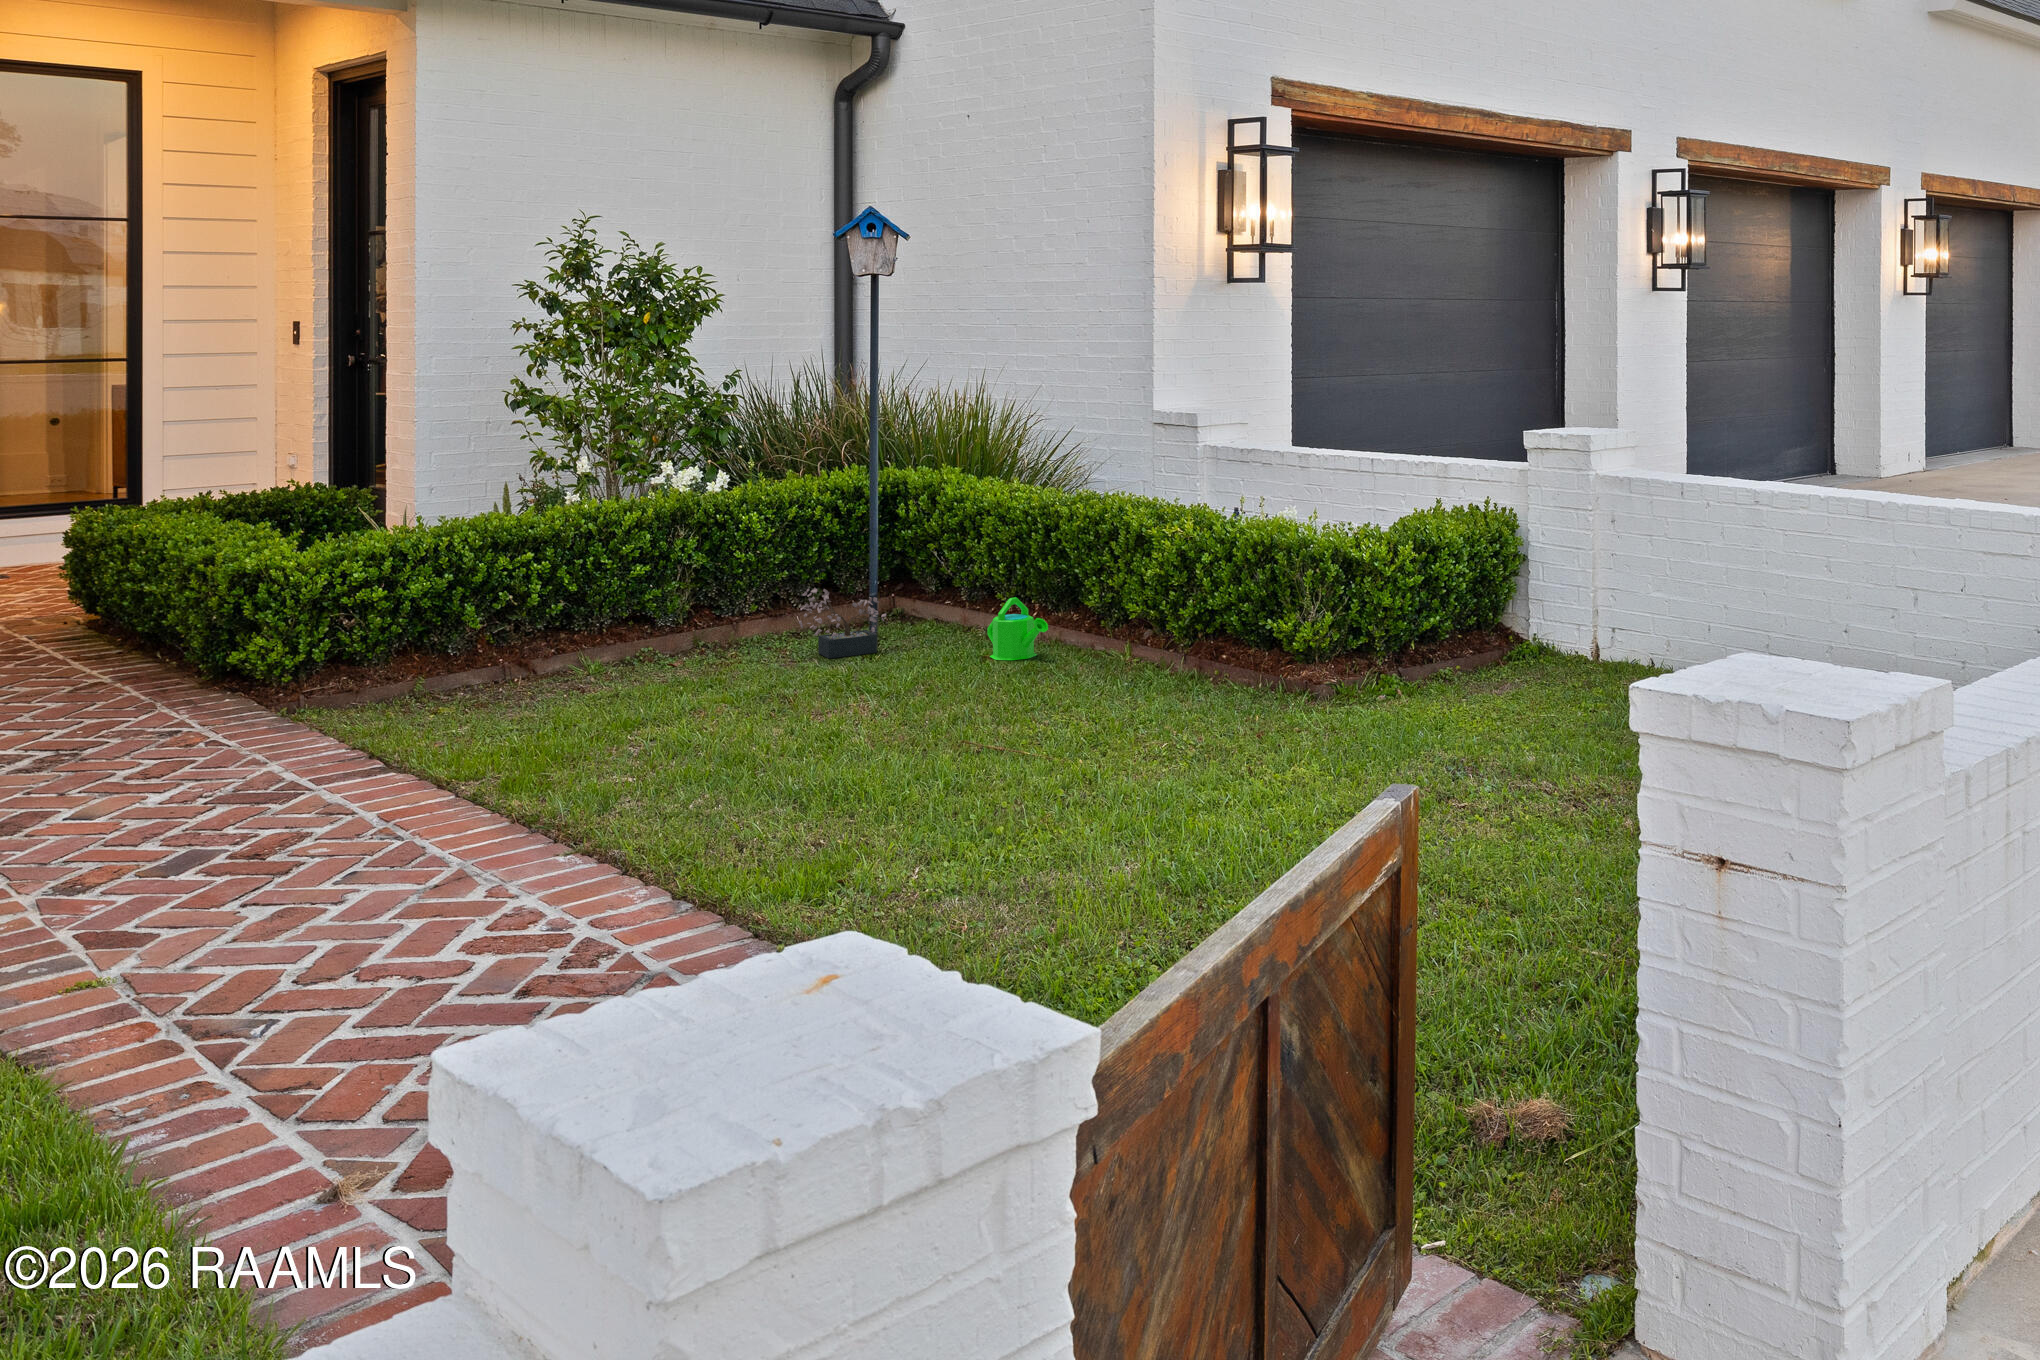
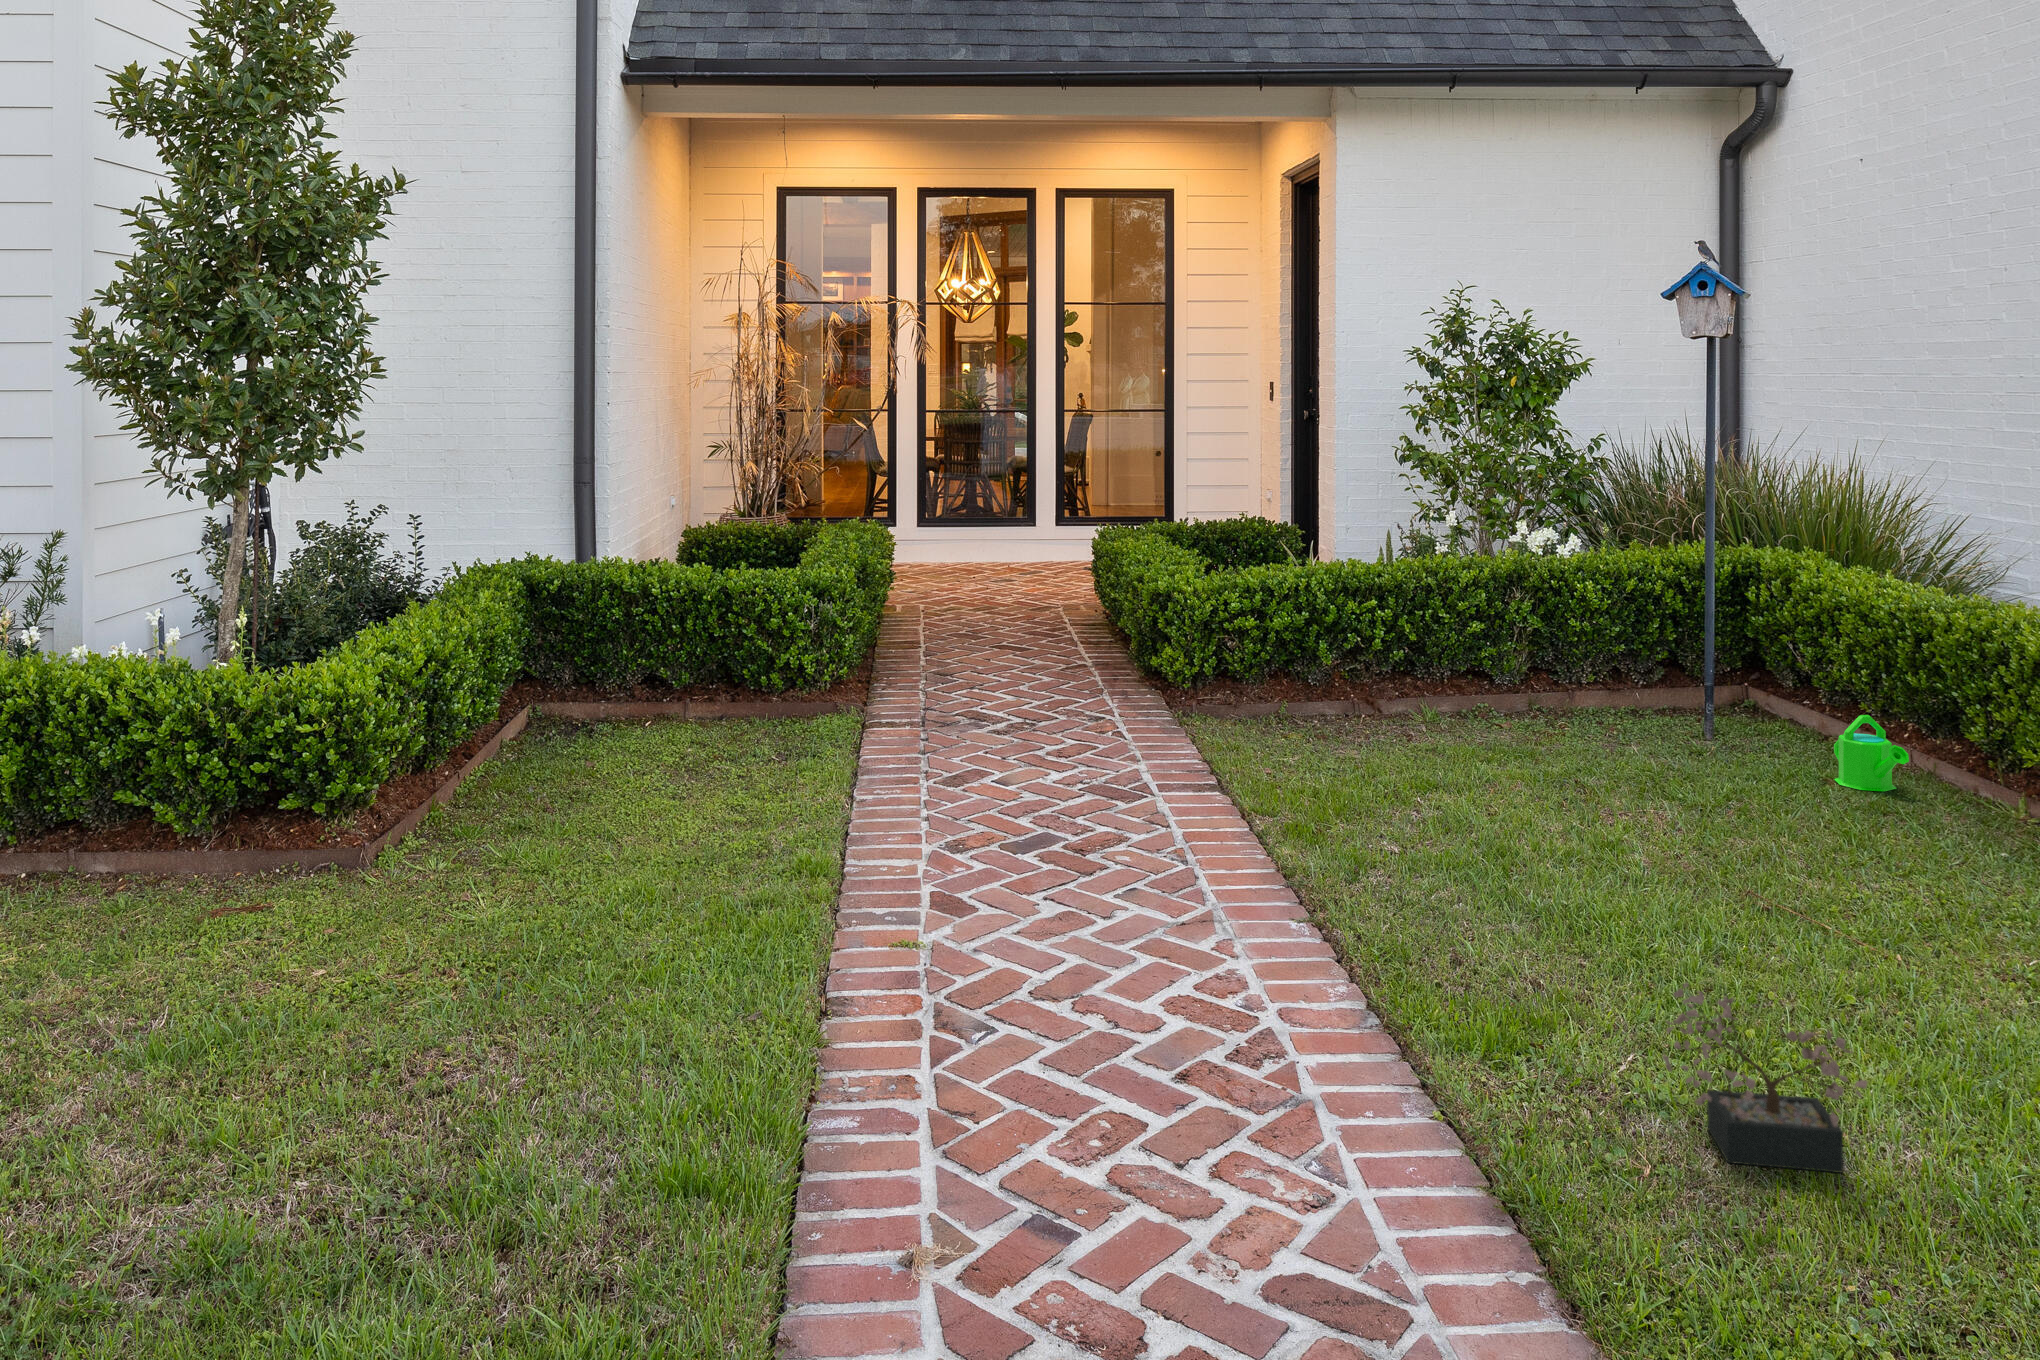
decorative plant: present [799,588,886,658] -> present [1663,983,1867,1173]

